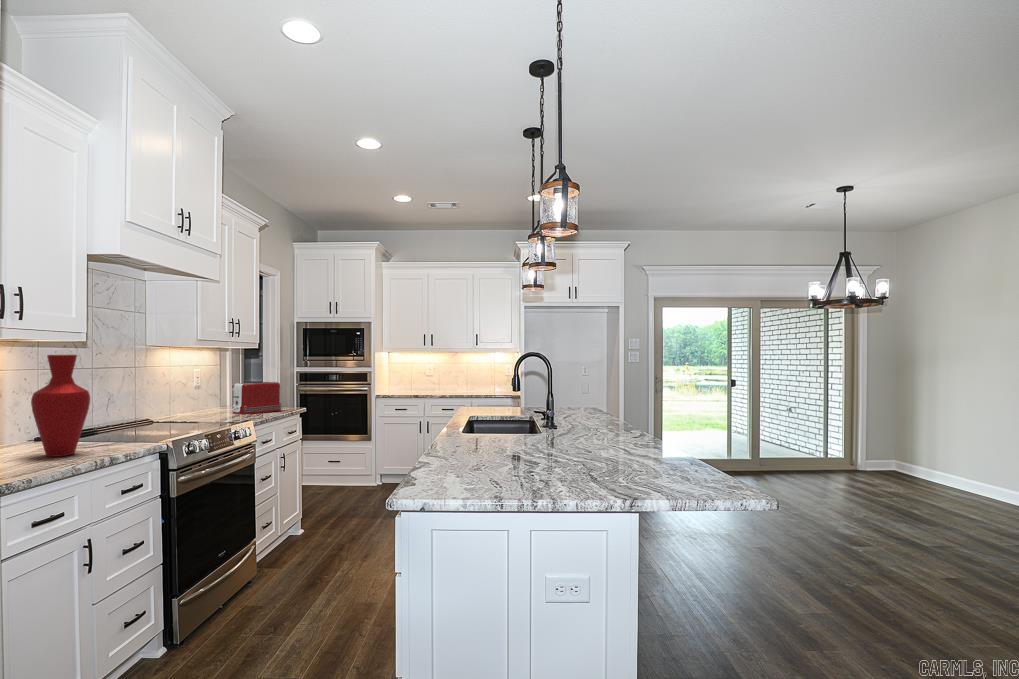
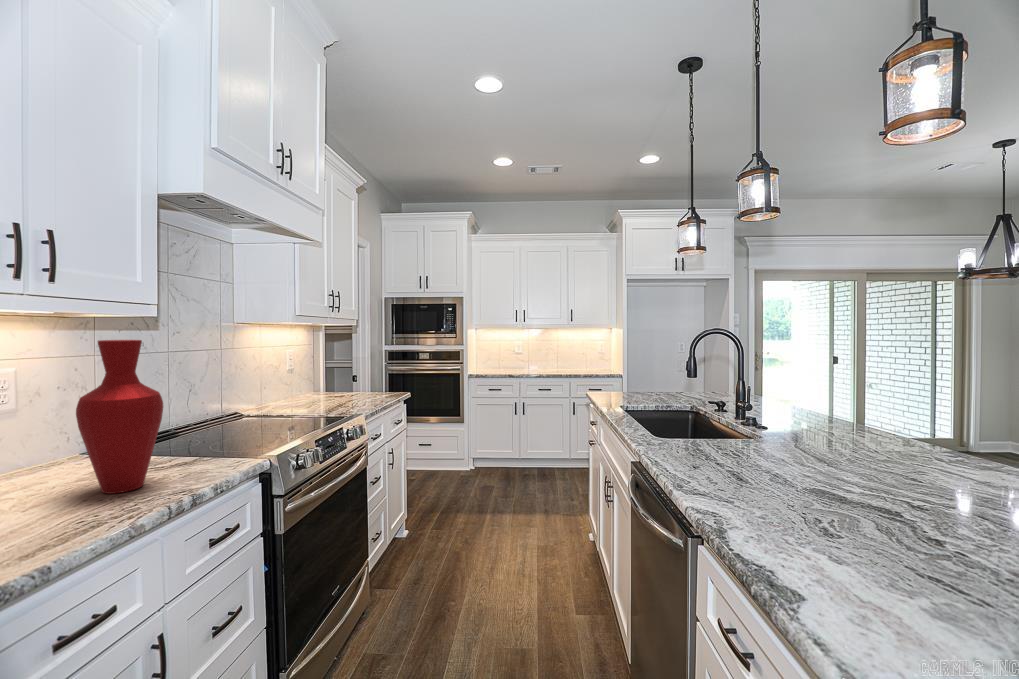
toaster: present [232,382,281,414] -> none [333,364,386,403]

